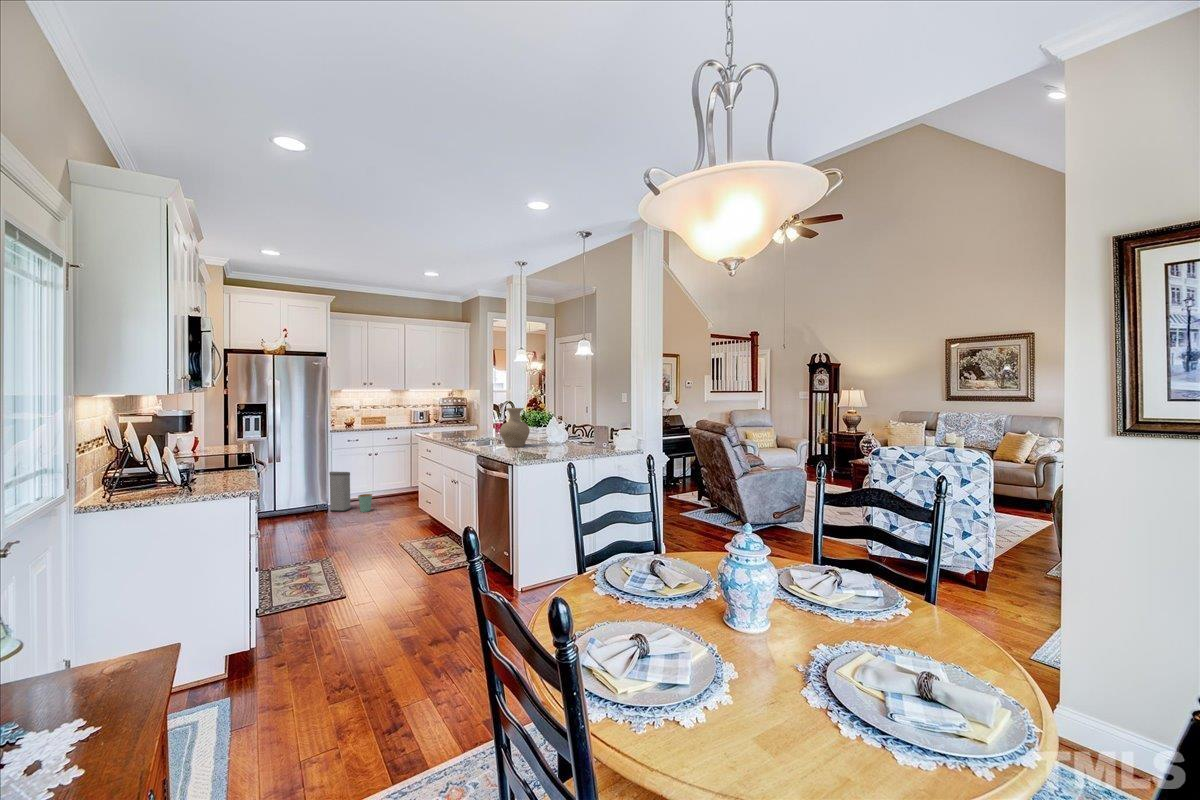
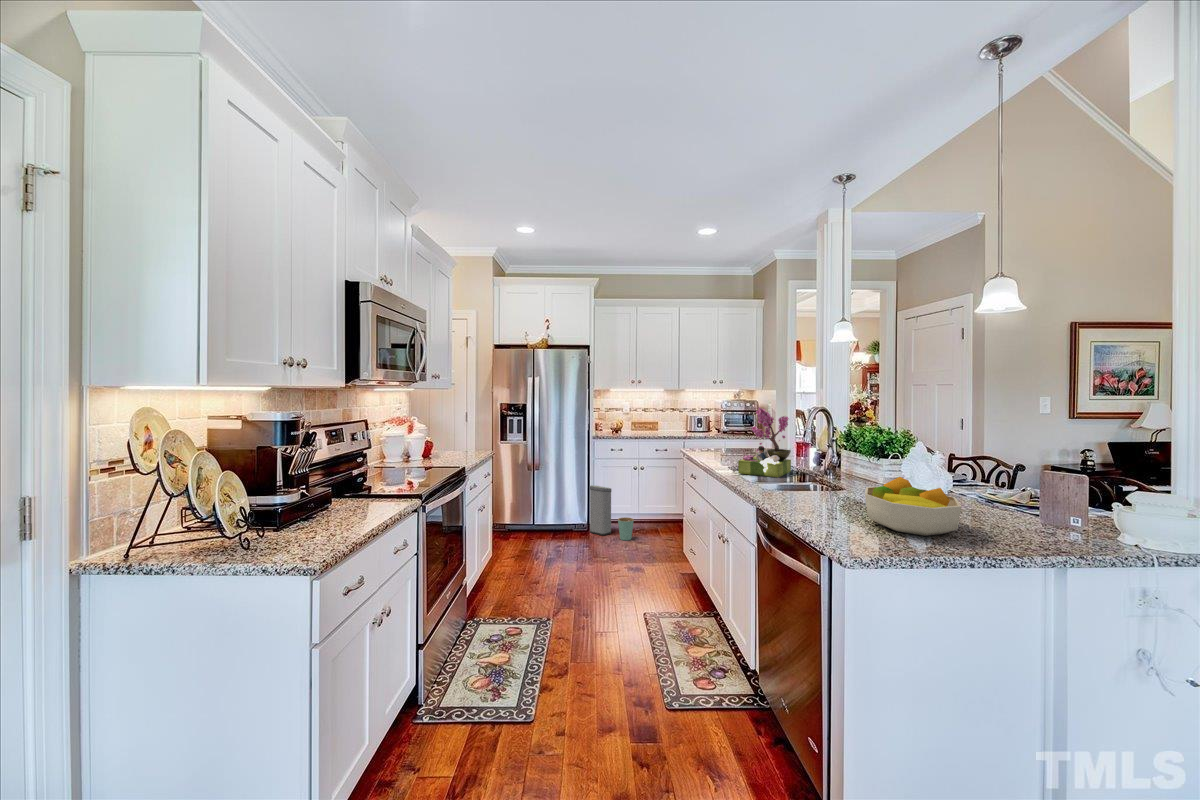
flower arrangement: none [462,402,493,444] -> present [738,408,791,477]
vase: present [500,408,530,447] -> none [803,419,861,492]
fruit bowl: none [528,433,564,456] -> present [865,477,961,536]

